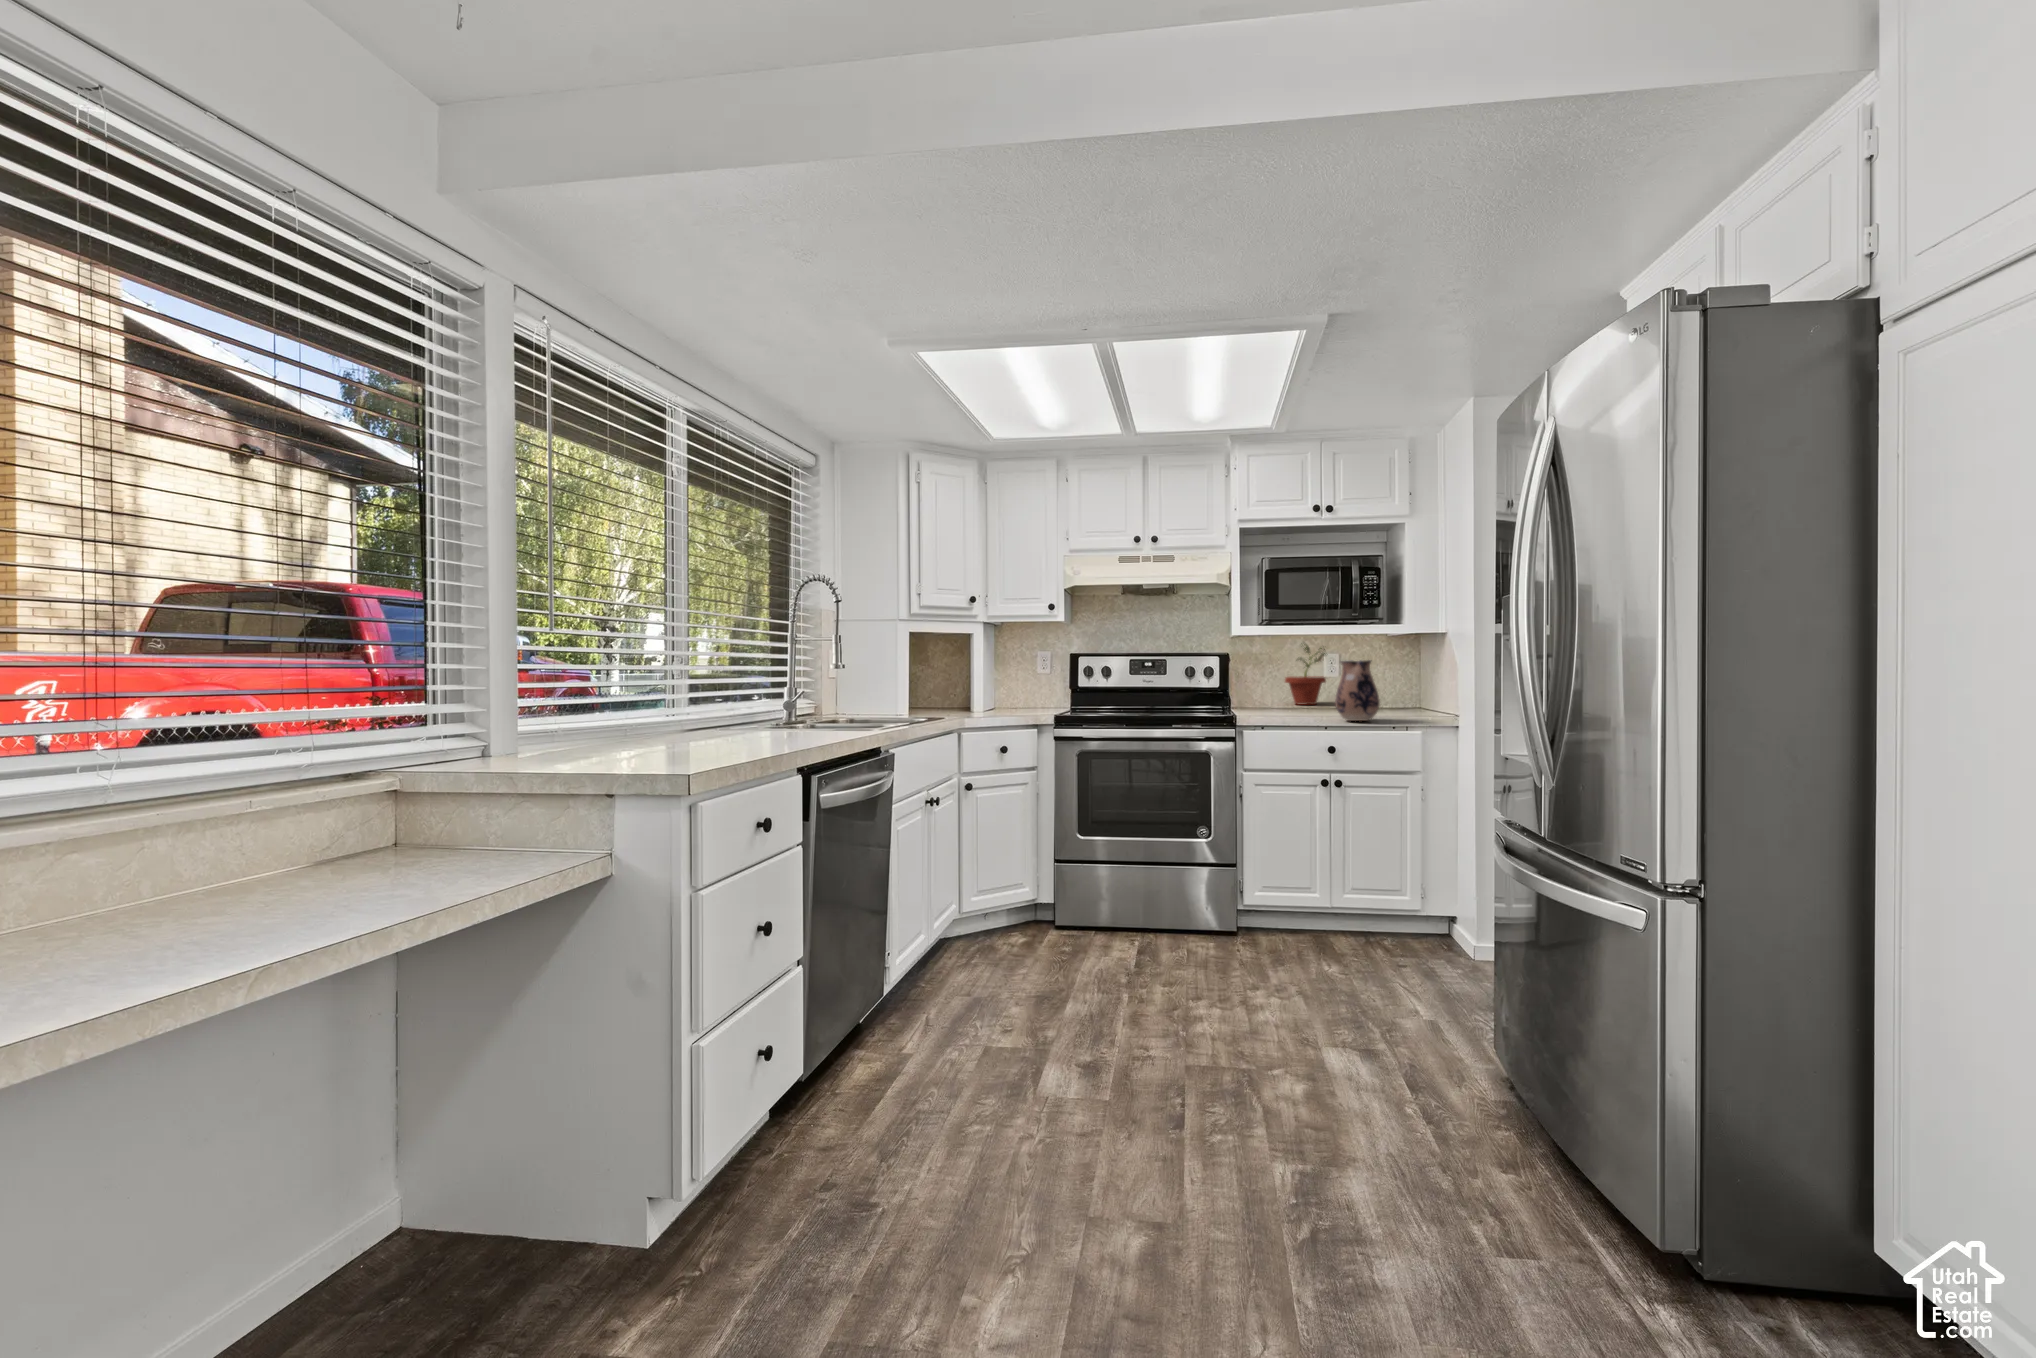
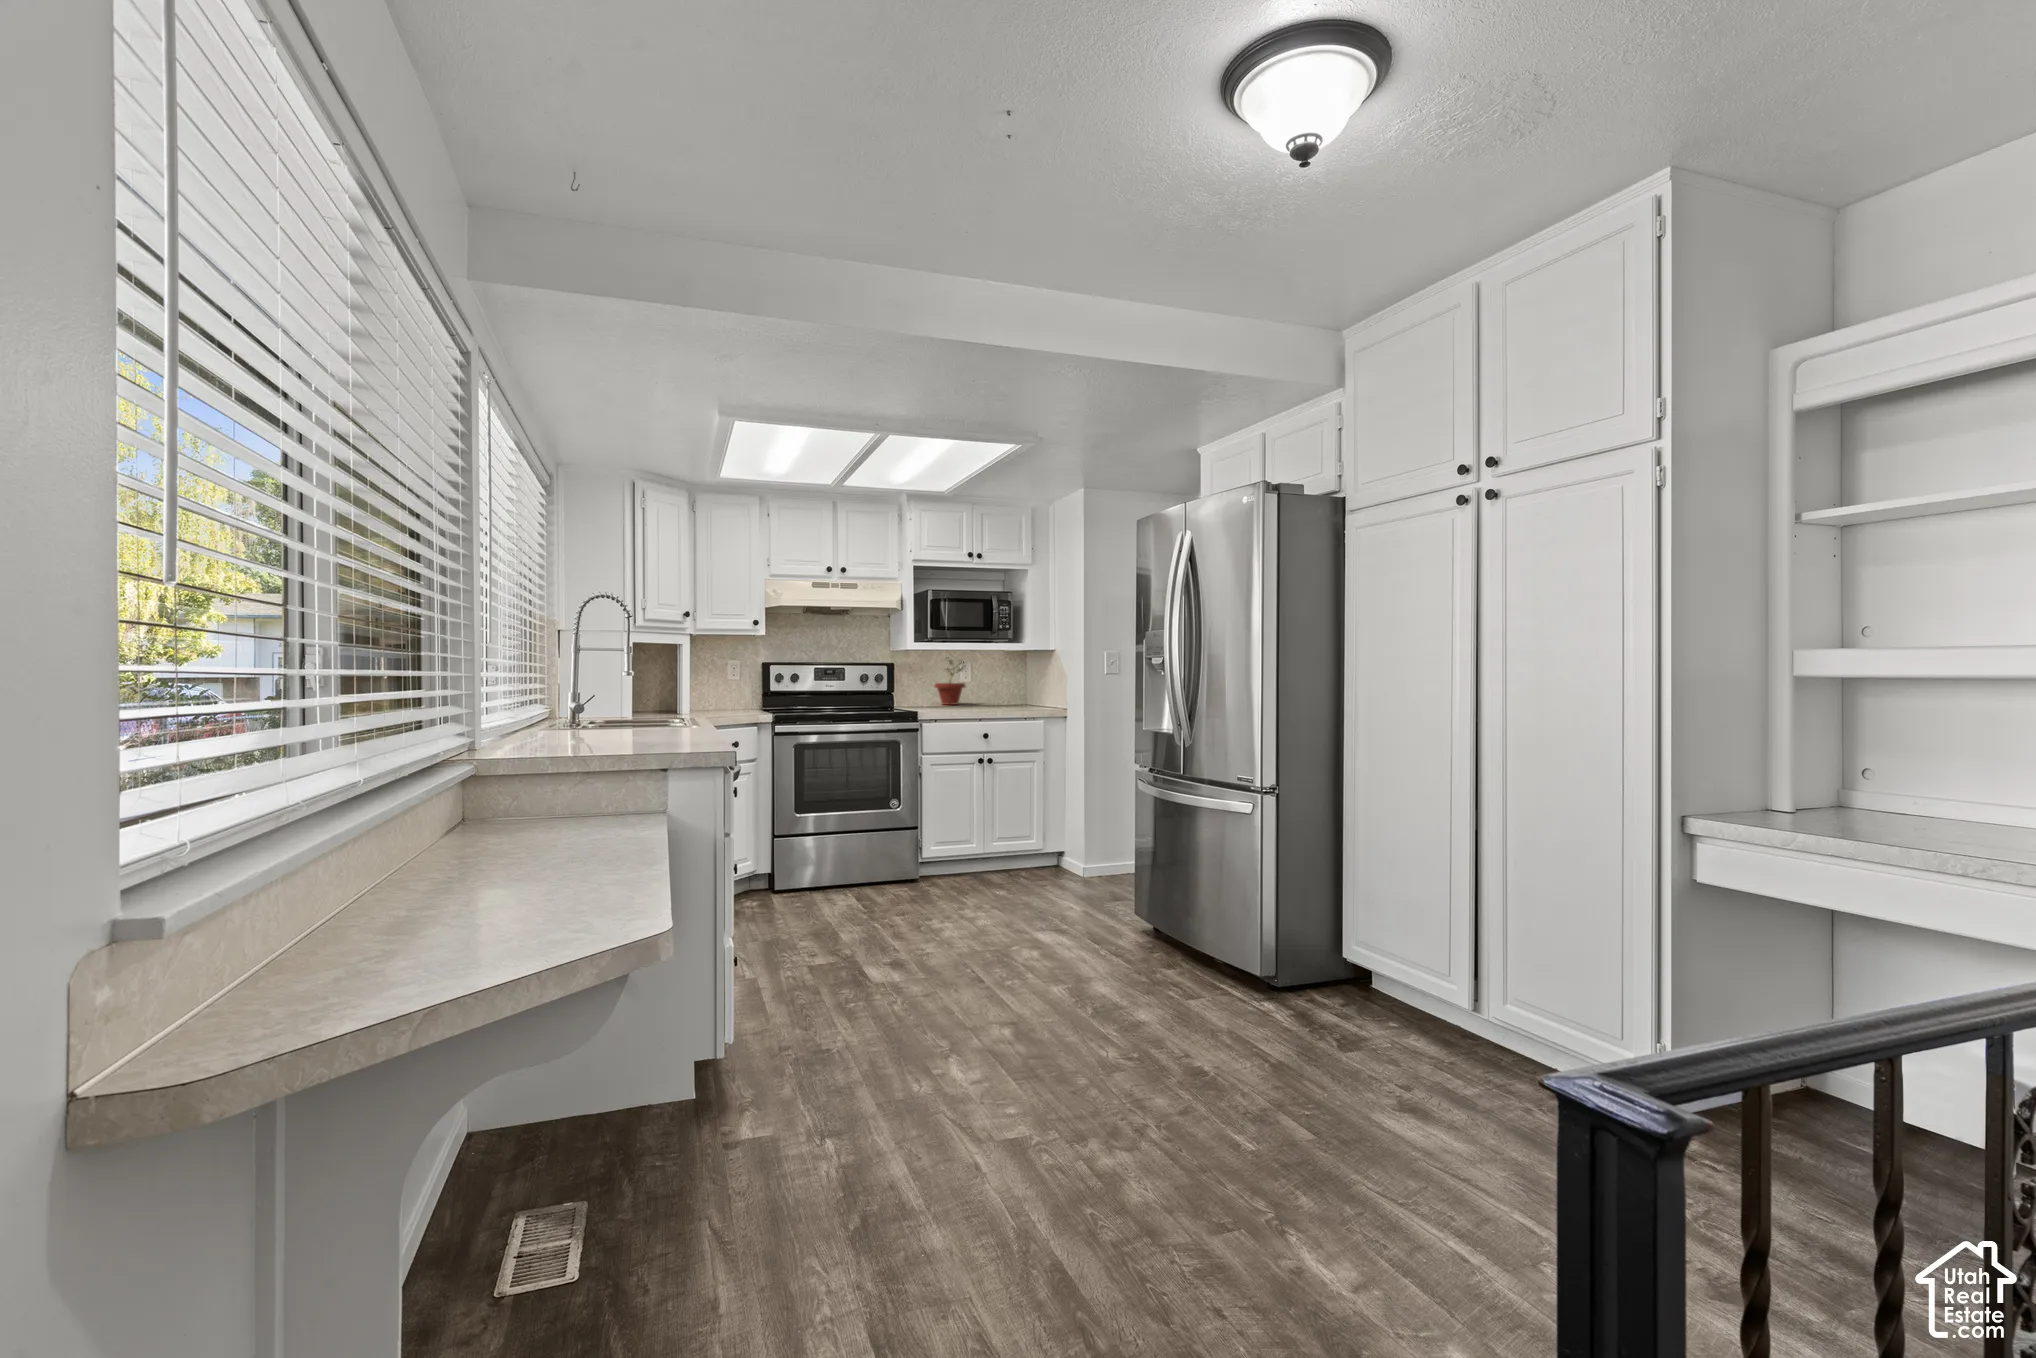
ceramic pitcher: present [1335,660,1380,721] -> none [987,669,1019,715]

